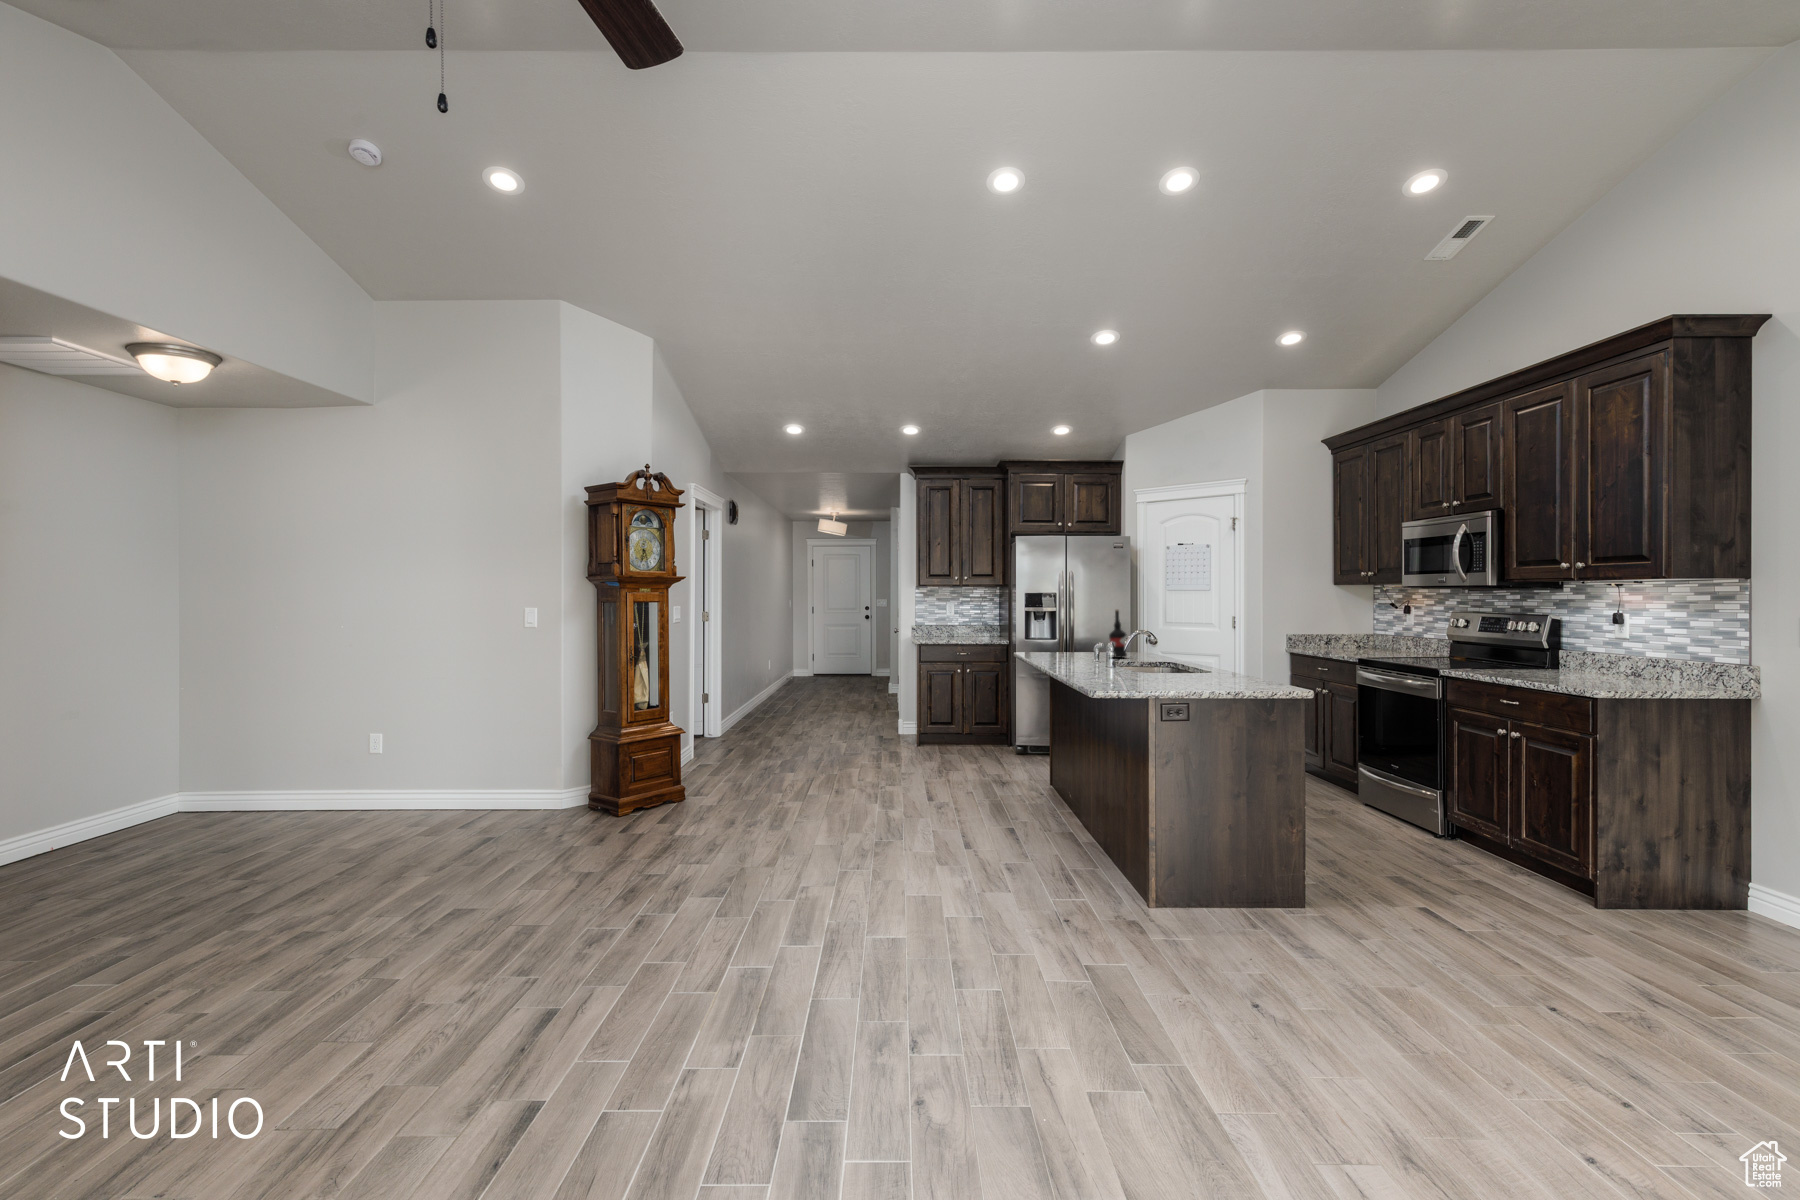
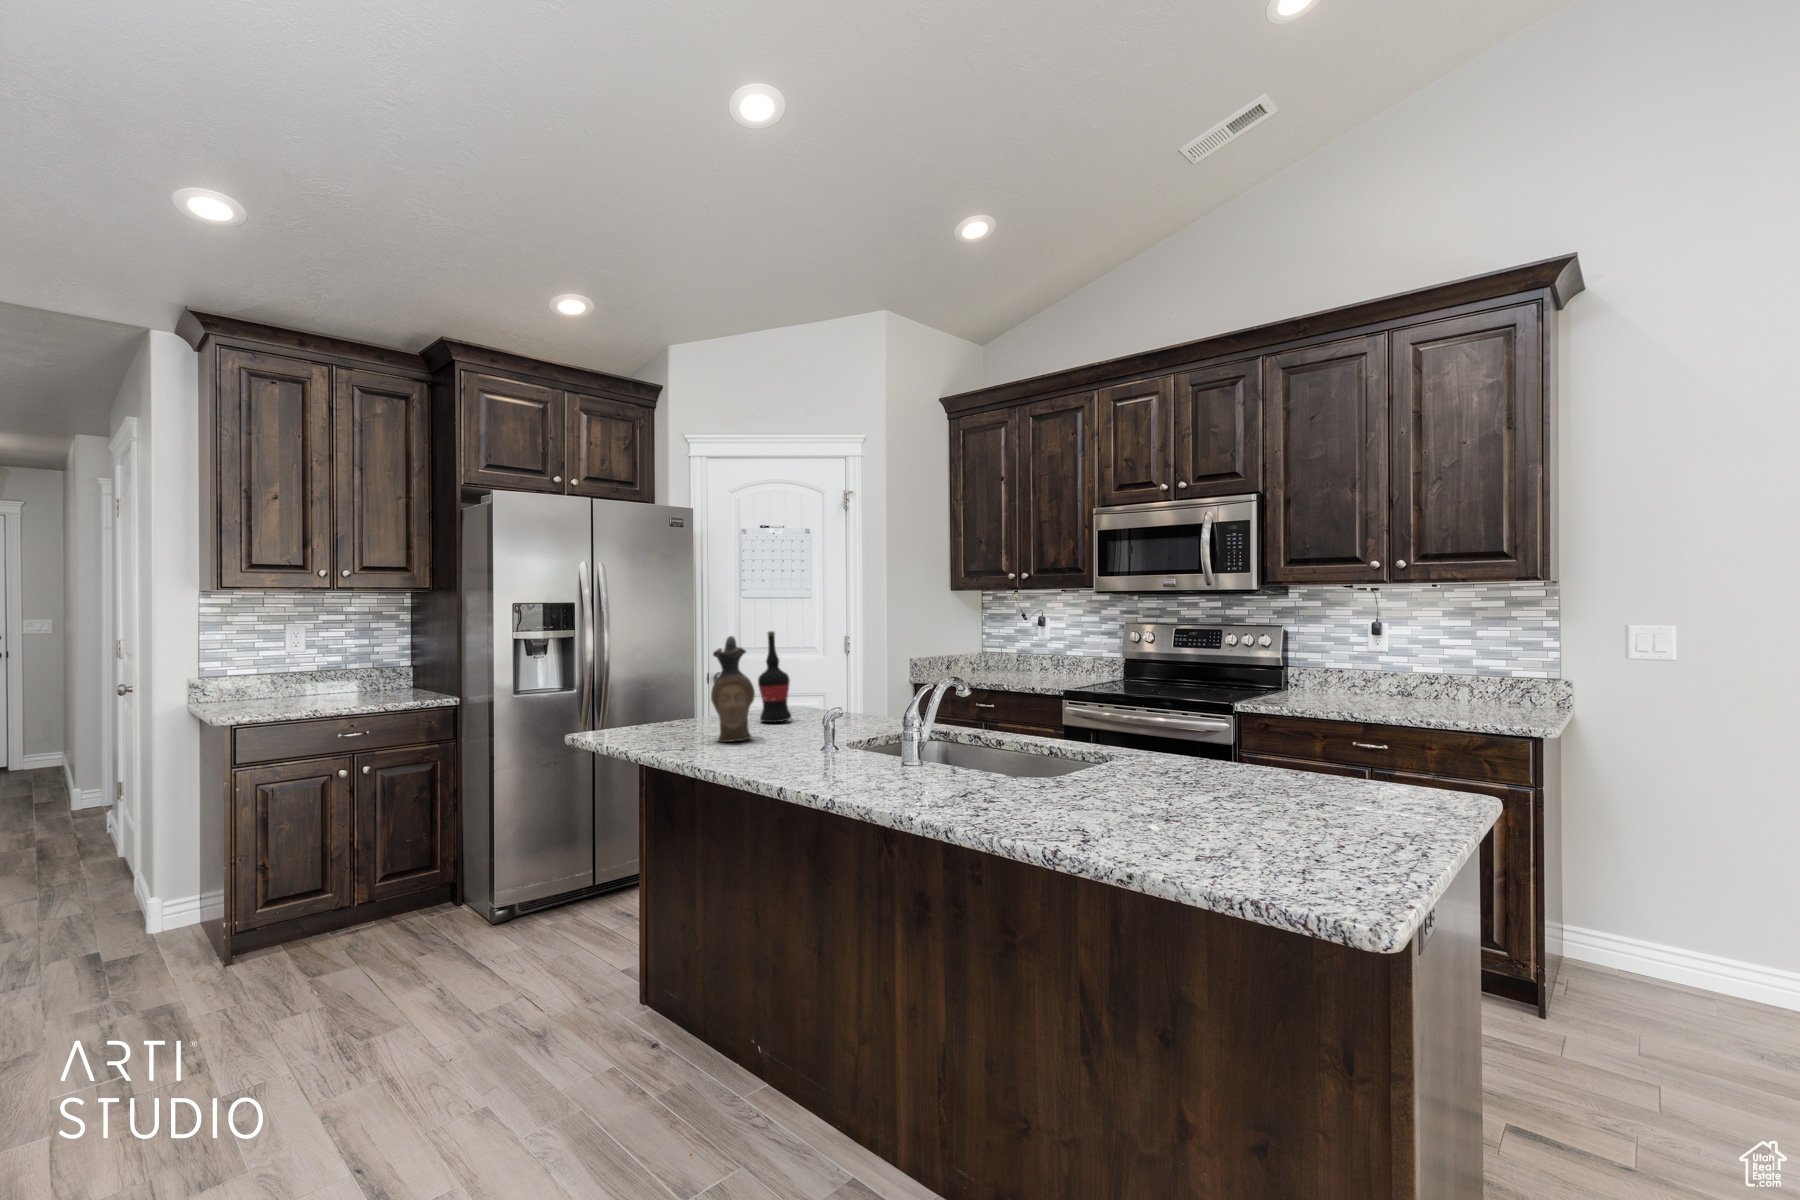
ceramic pitcher: none [1064,611,1085,661] -> present [711,636,755,742]

